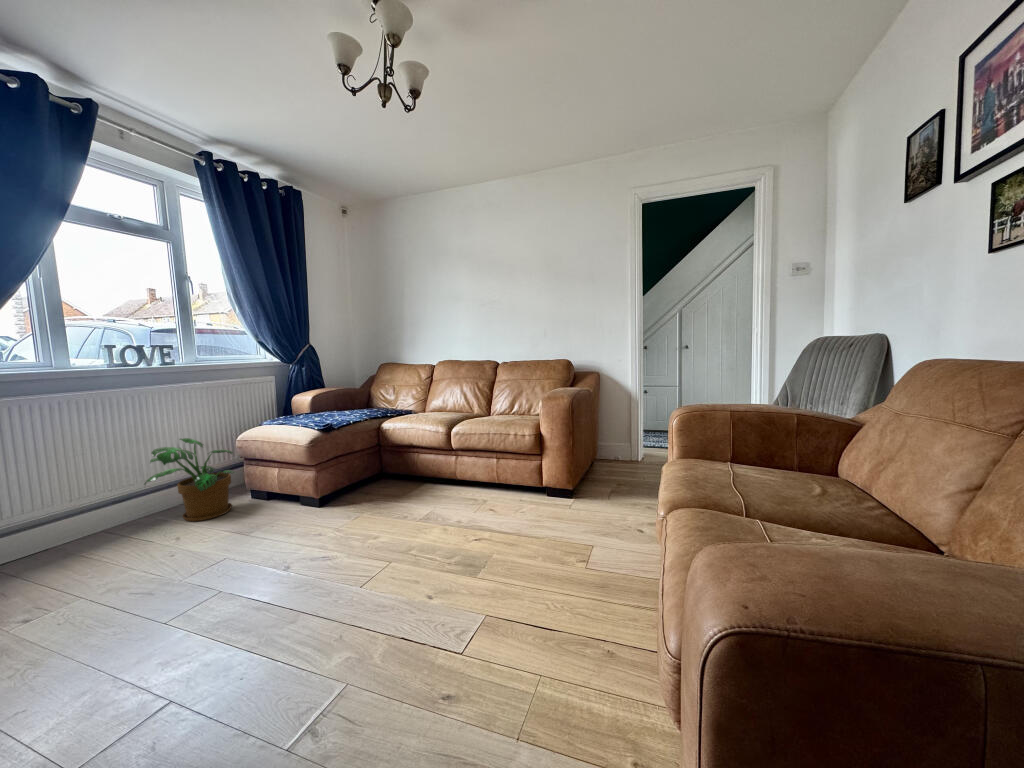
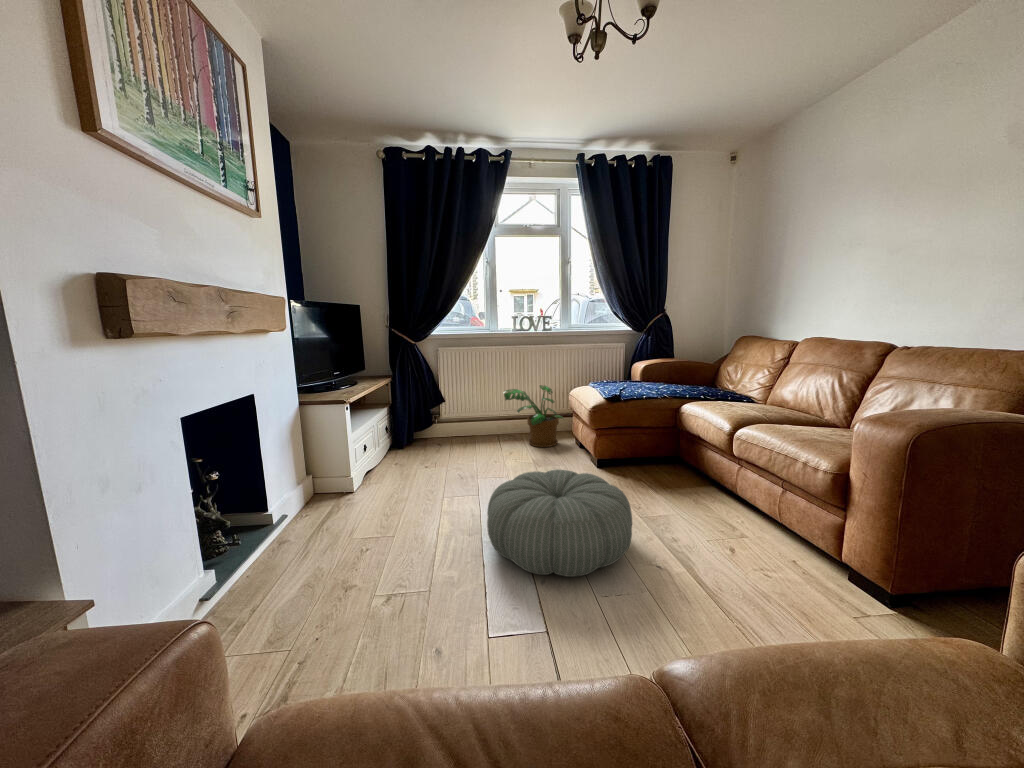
pouf: none [323,492,478,608] -> present [487,469,632,577]

